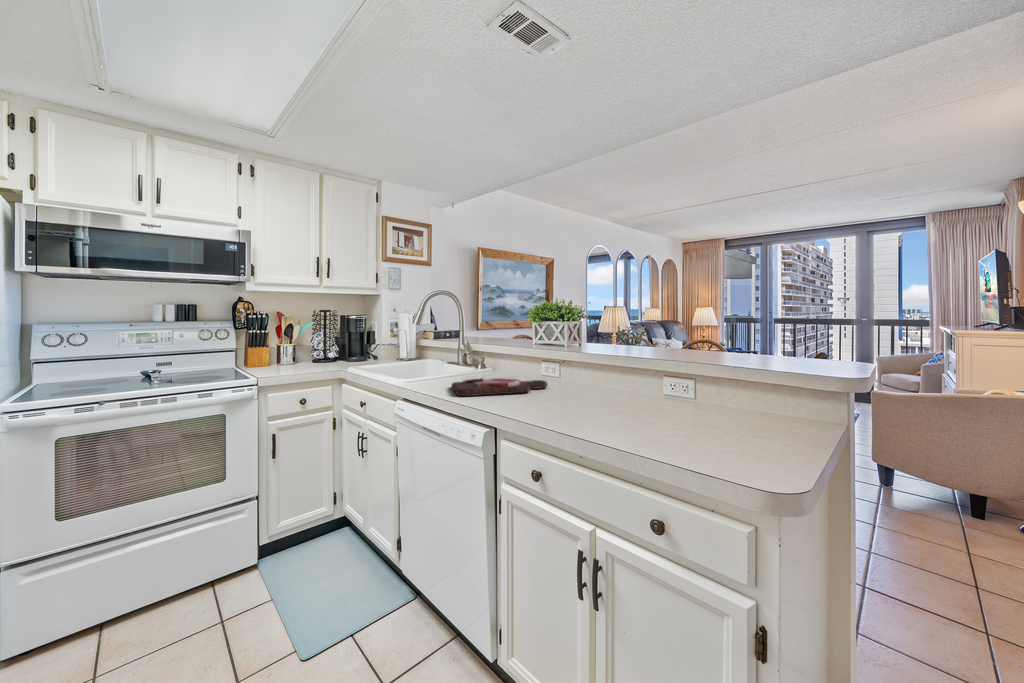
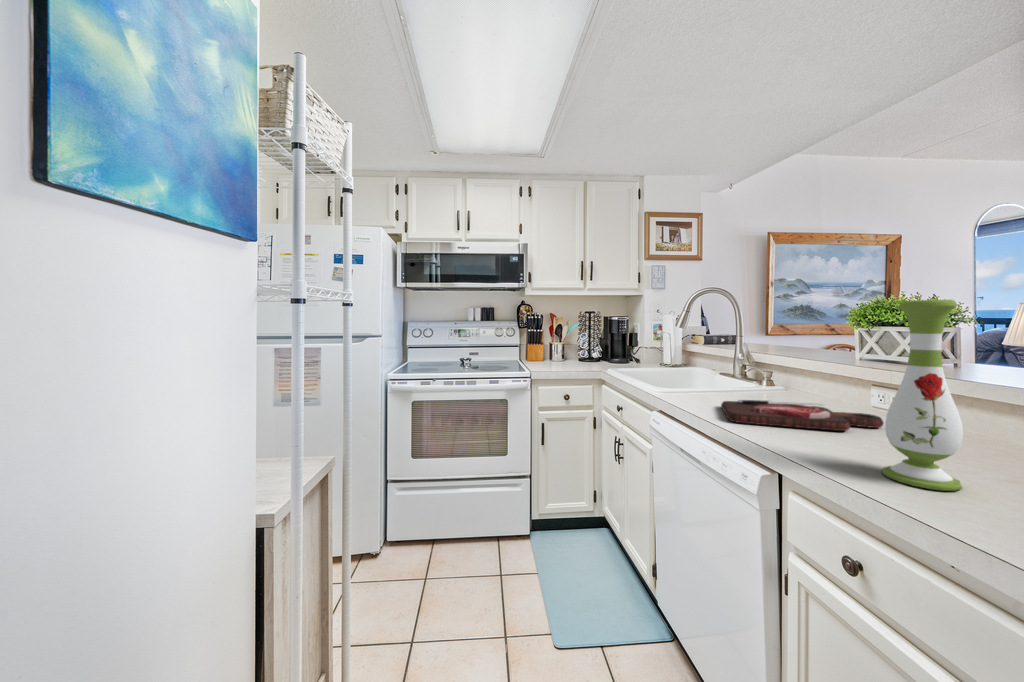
vase: none [545,303,579,415] -> present [882,300,963,491]

